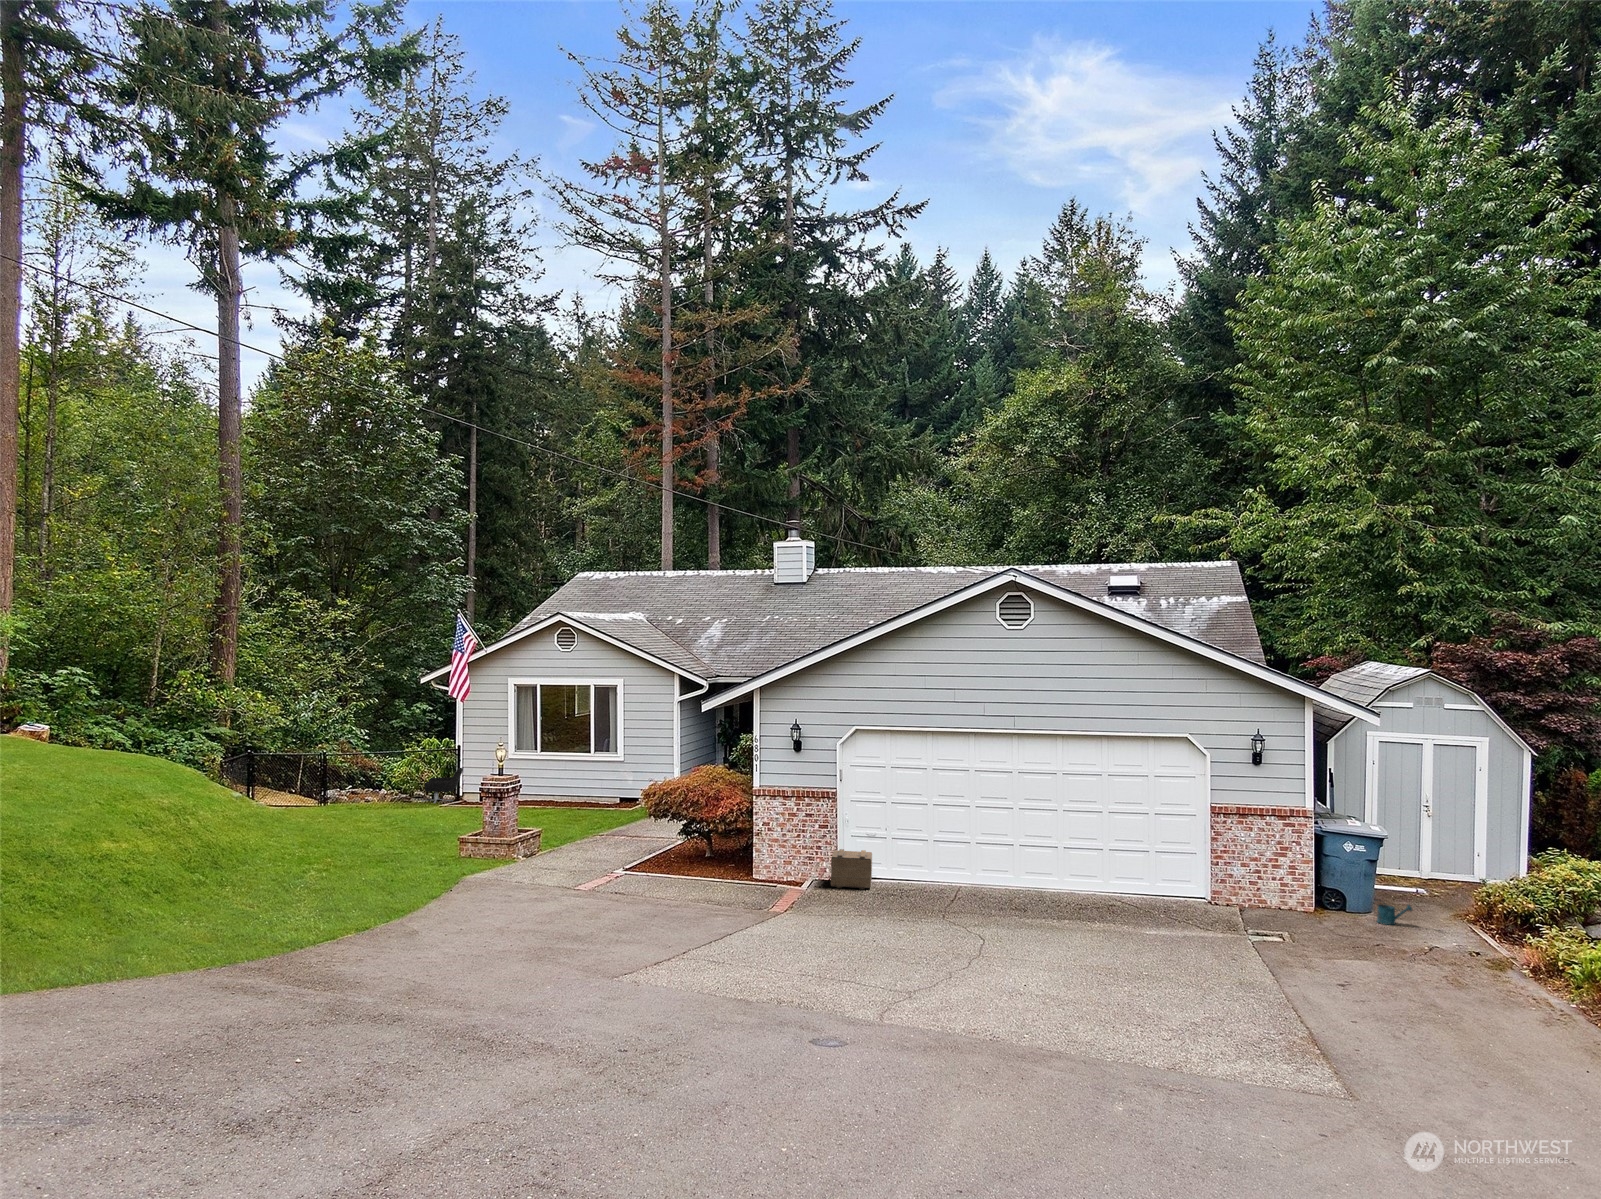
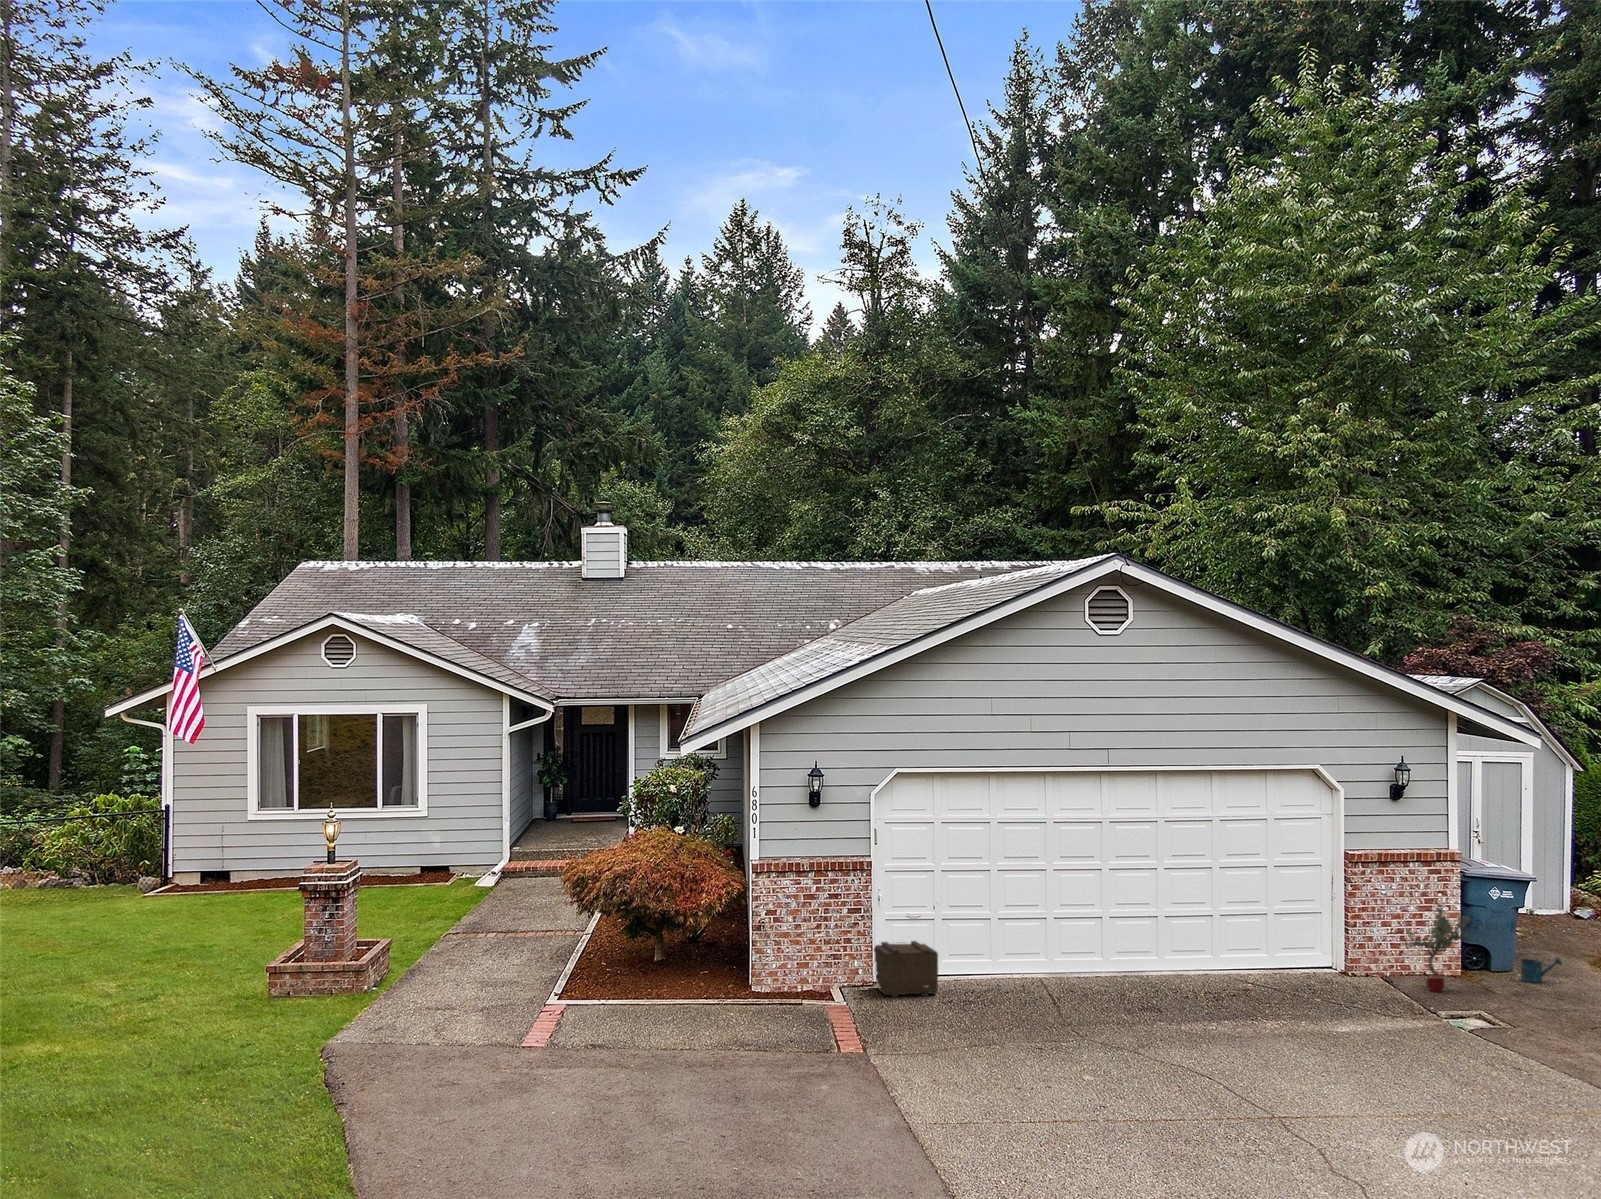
lounge chair: present [425,768,463,803] -> none [62,849,139,910]
potted tree: none [1248,850,1312,923] -> present [1401,904,1469,992]

